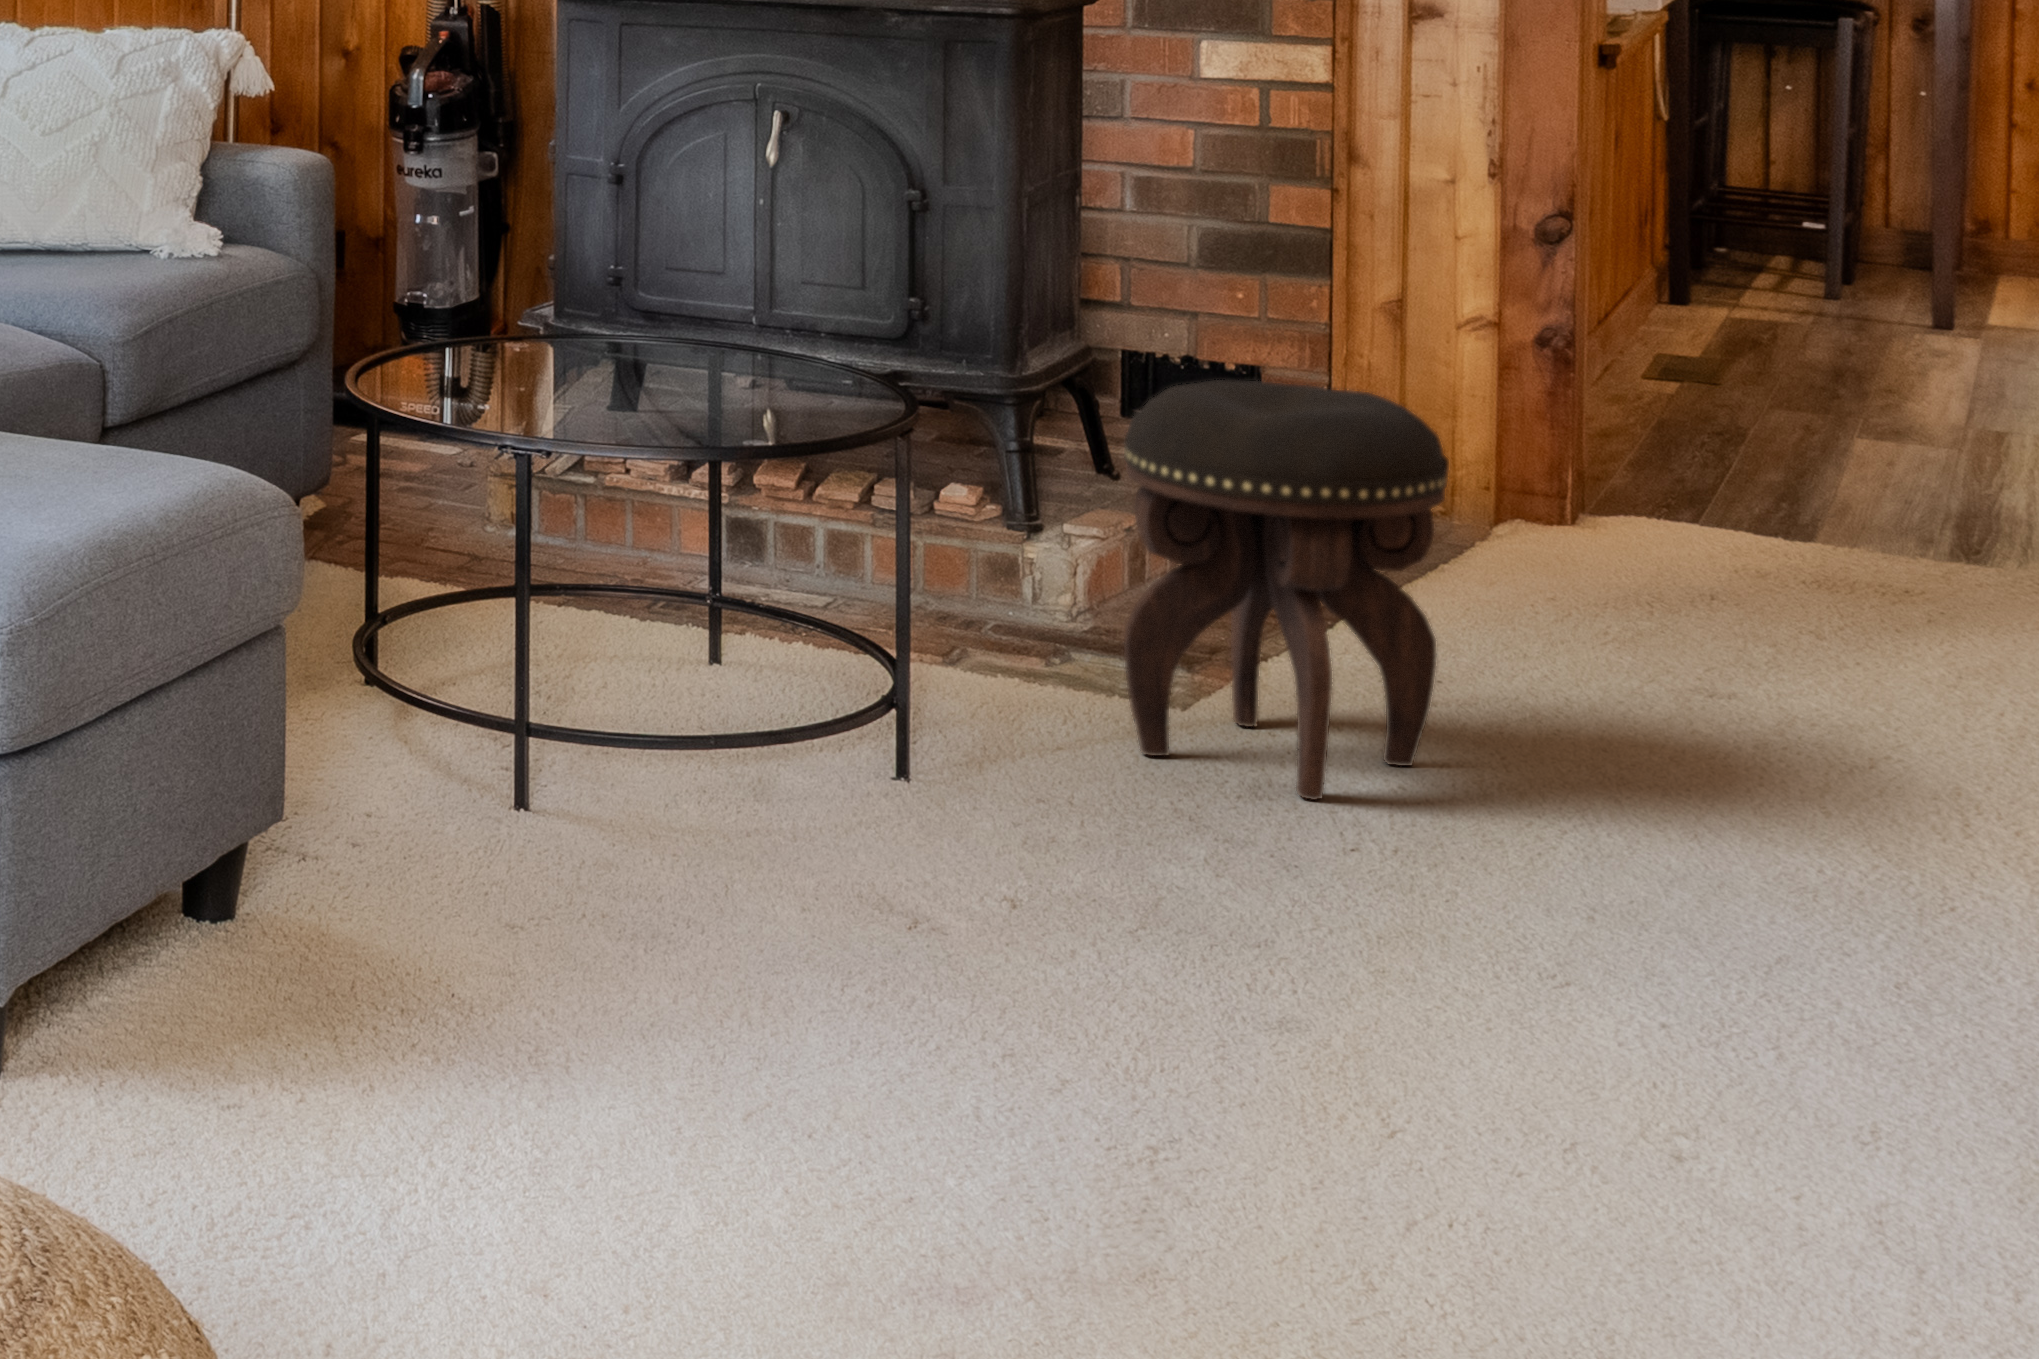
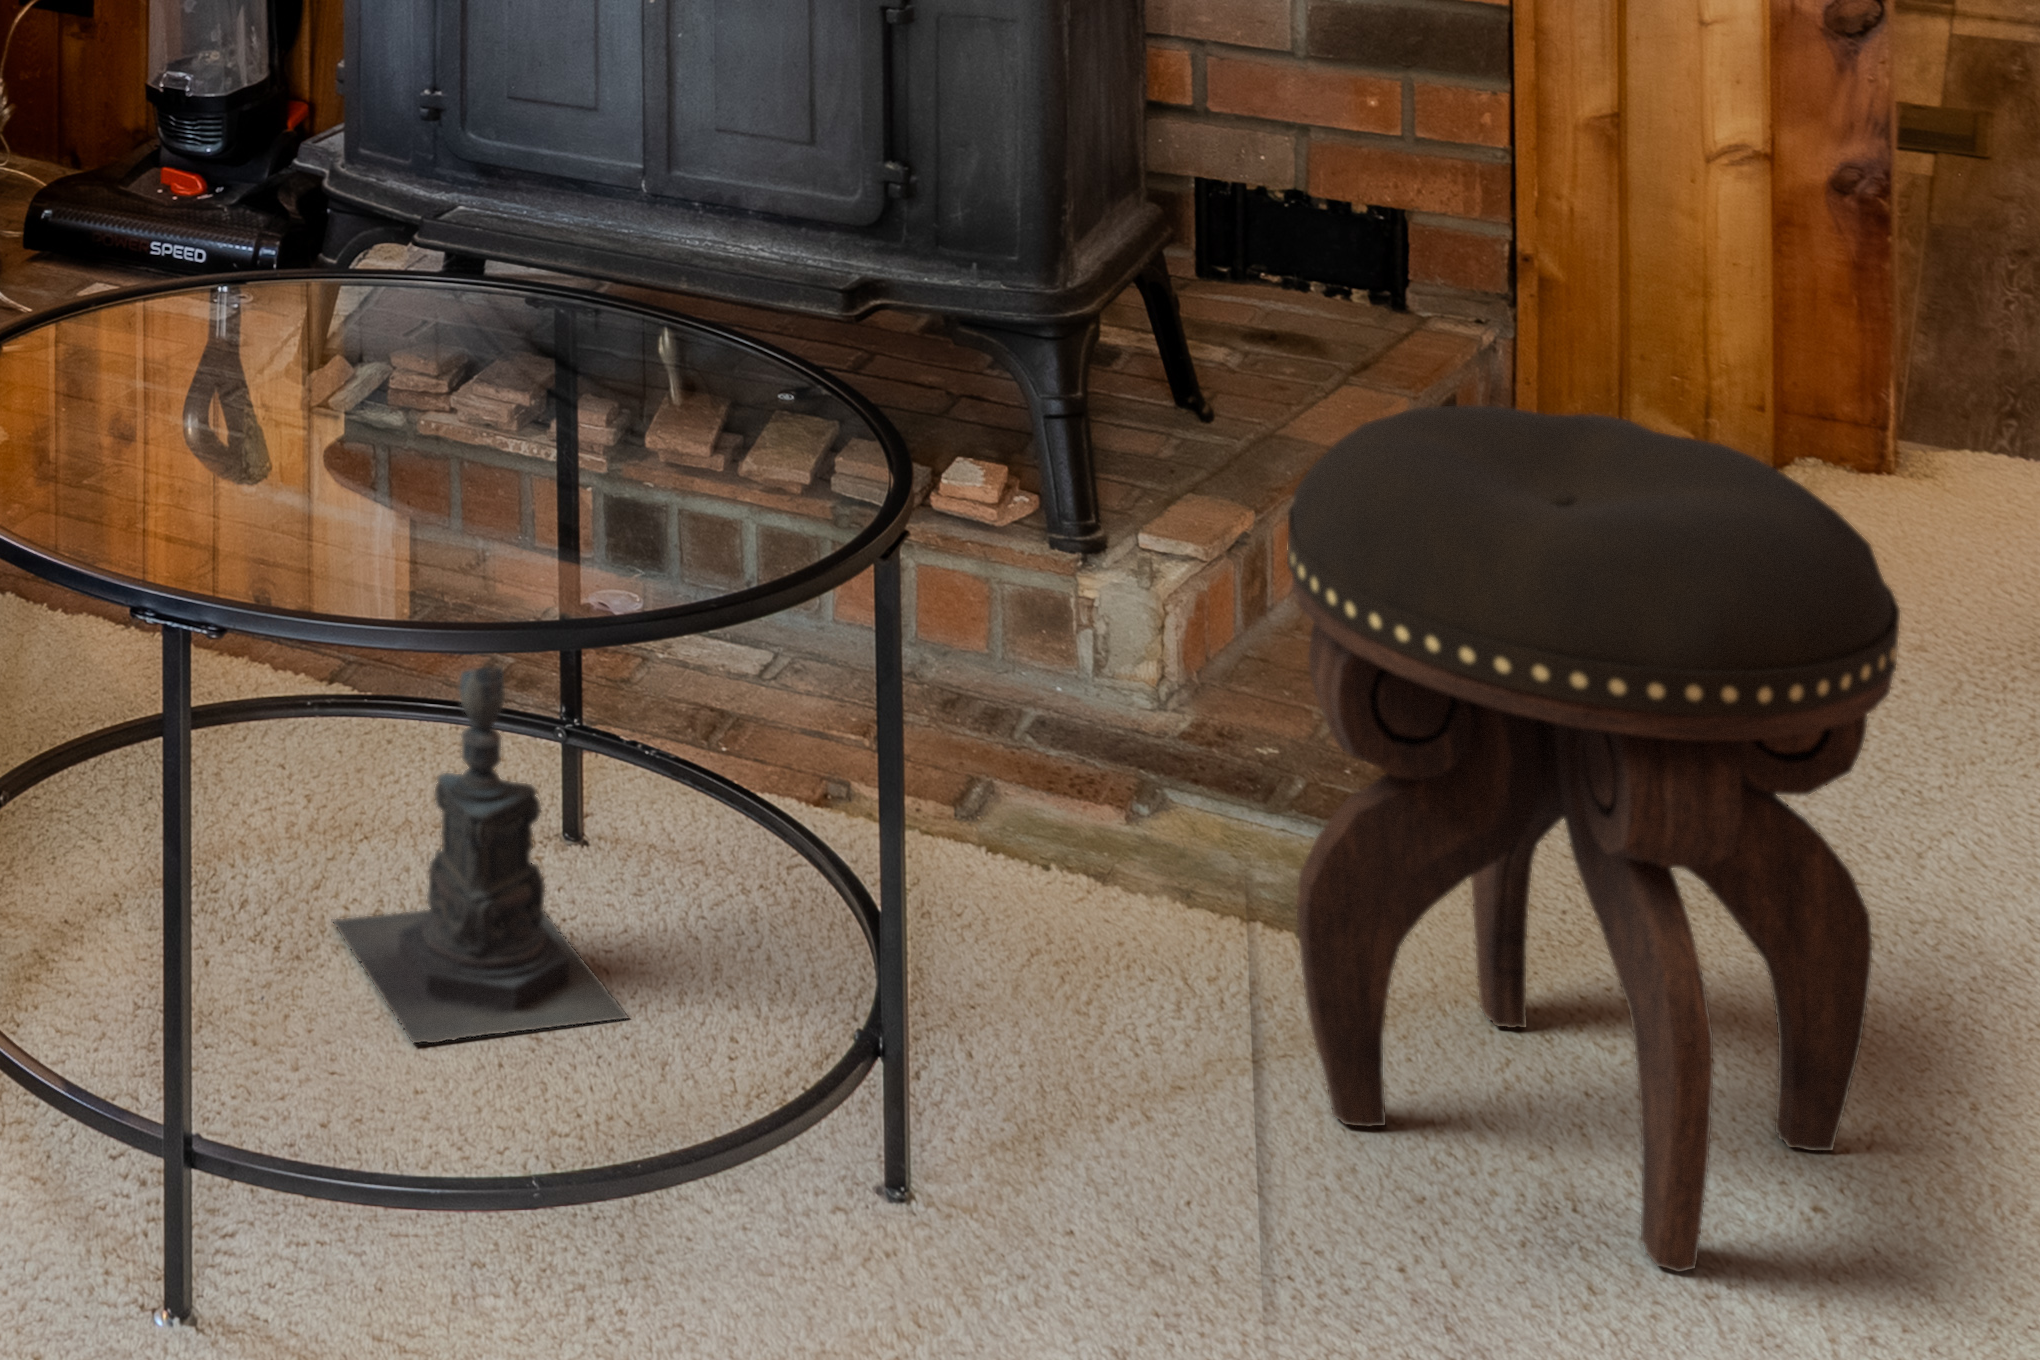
candle holder: none [579,433,752,724] -> present [333,667,627,1043]

